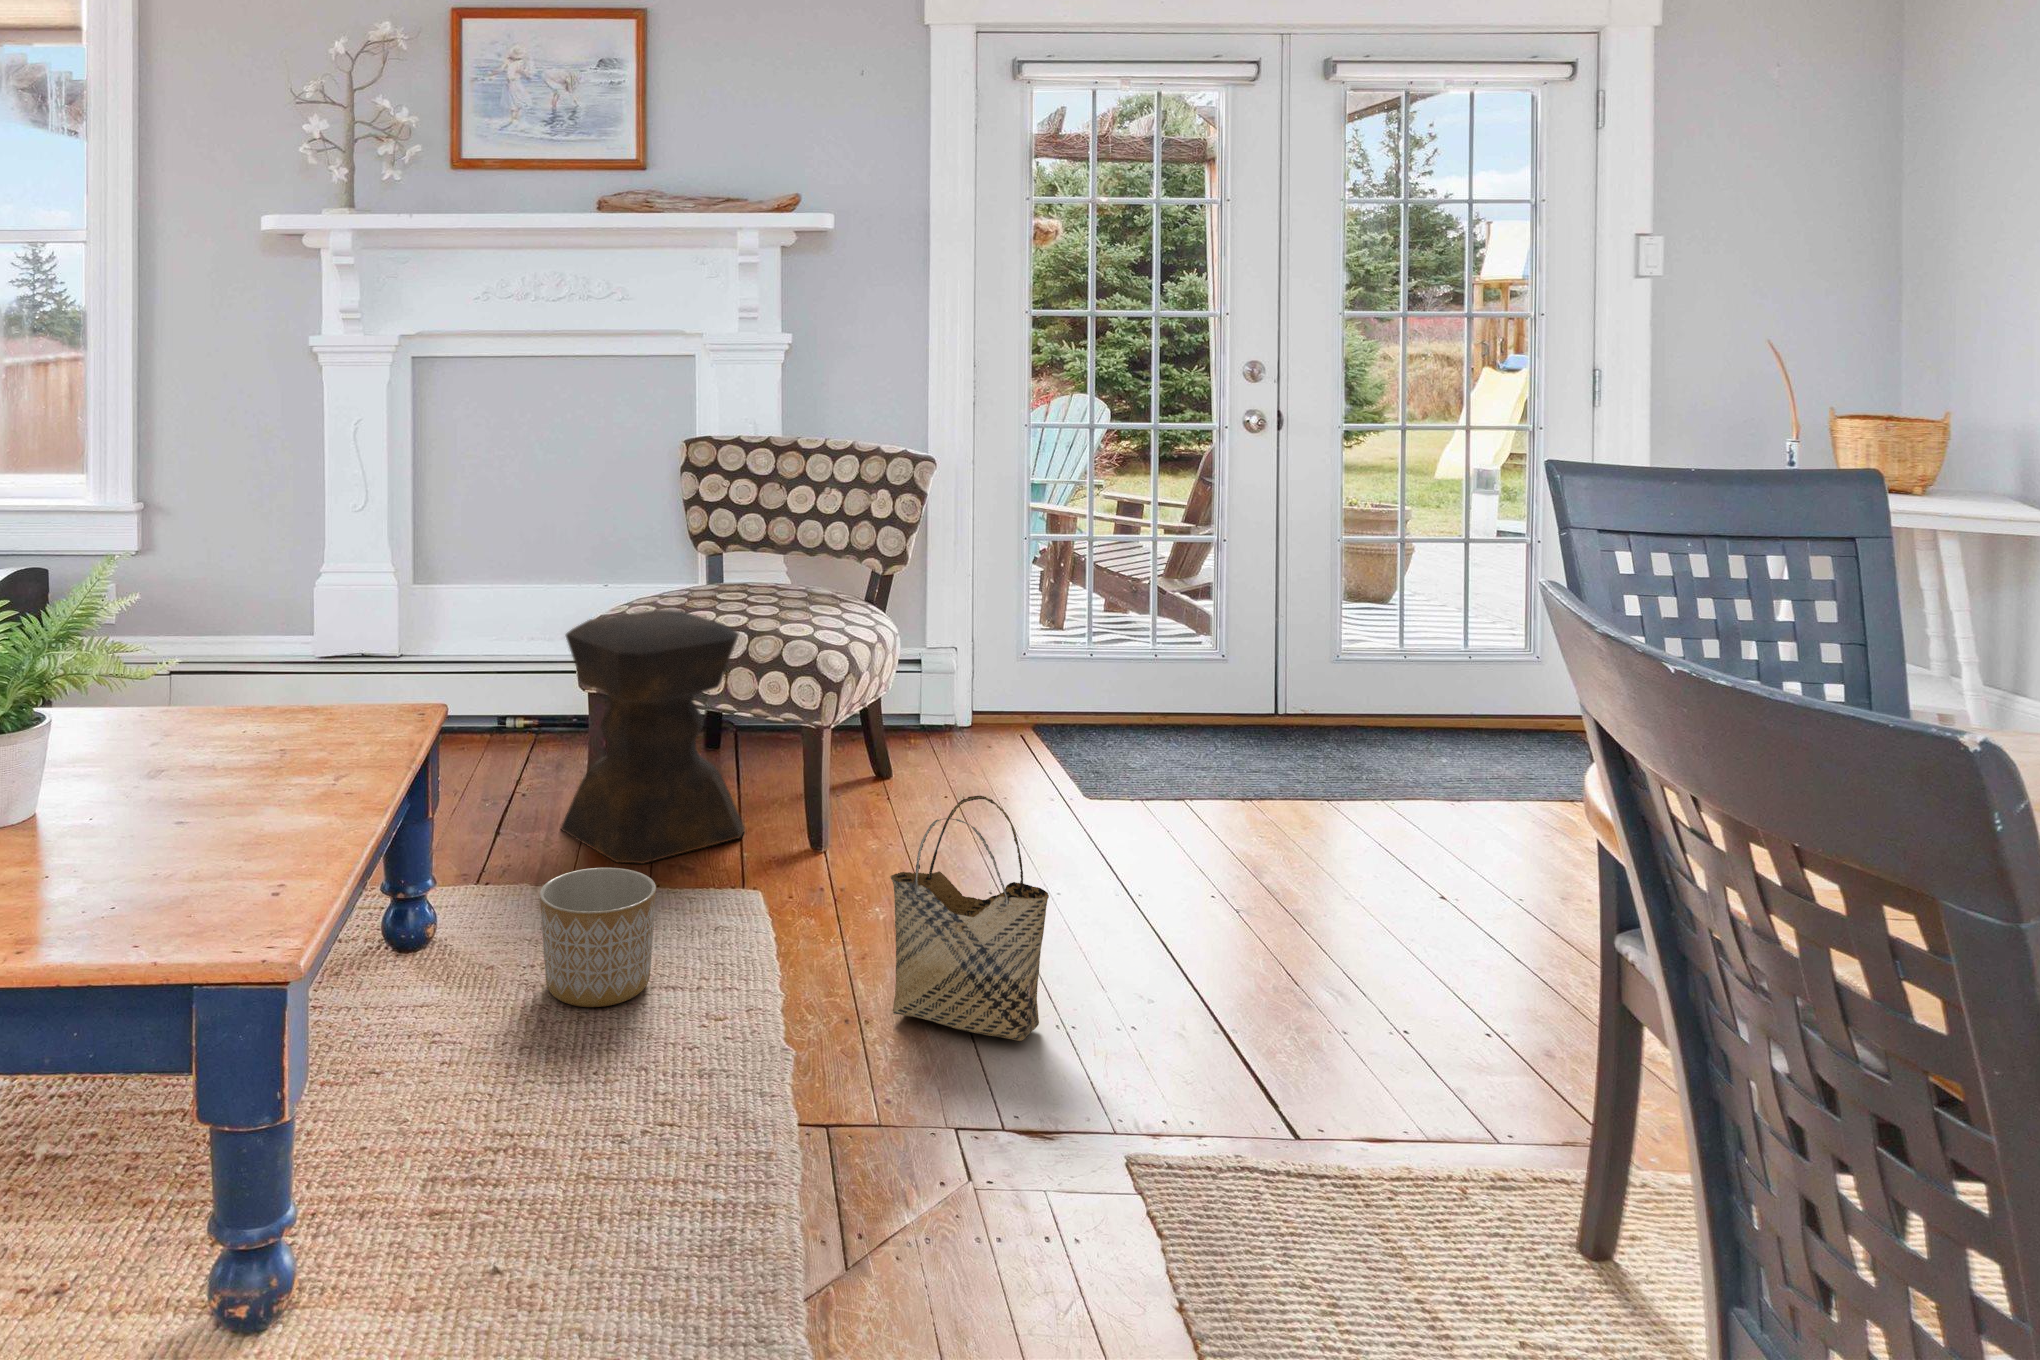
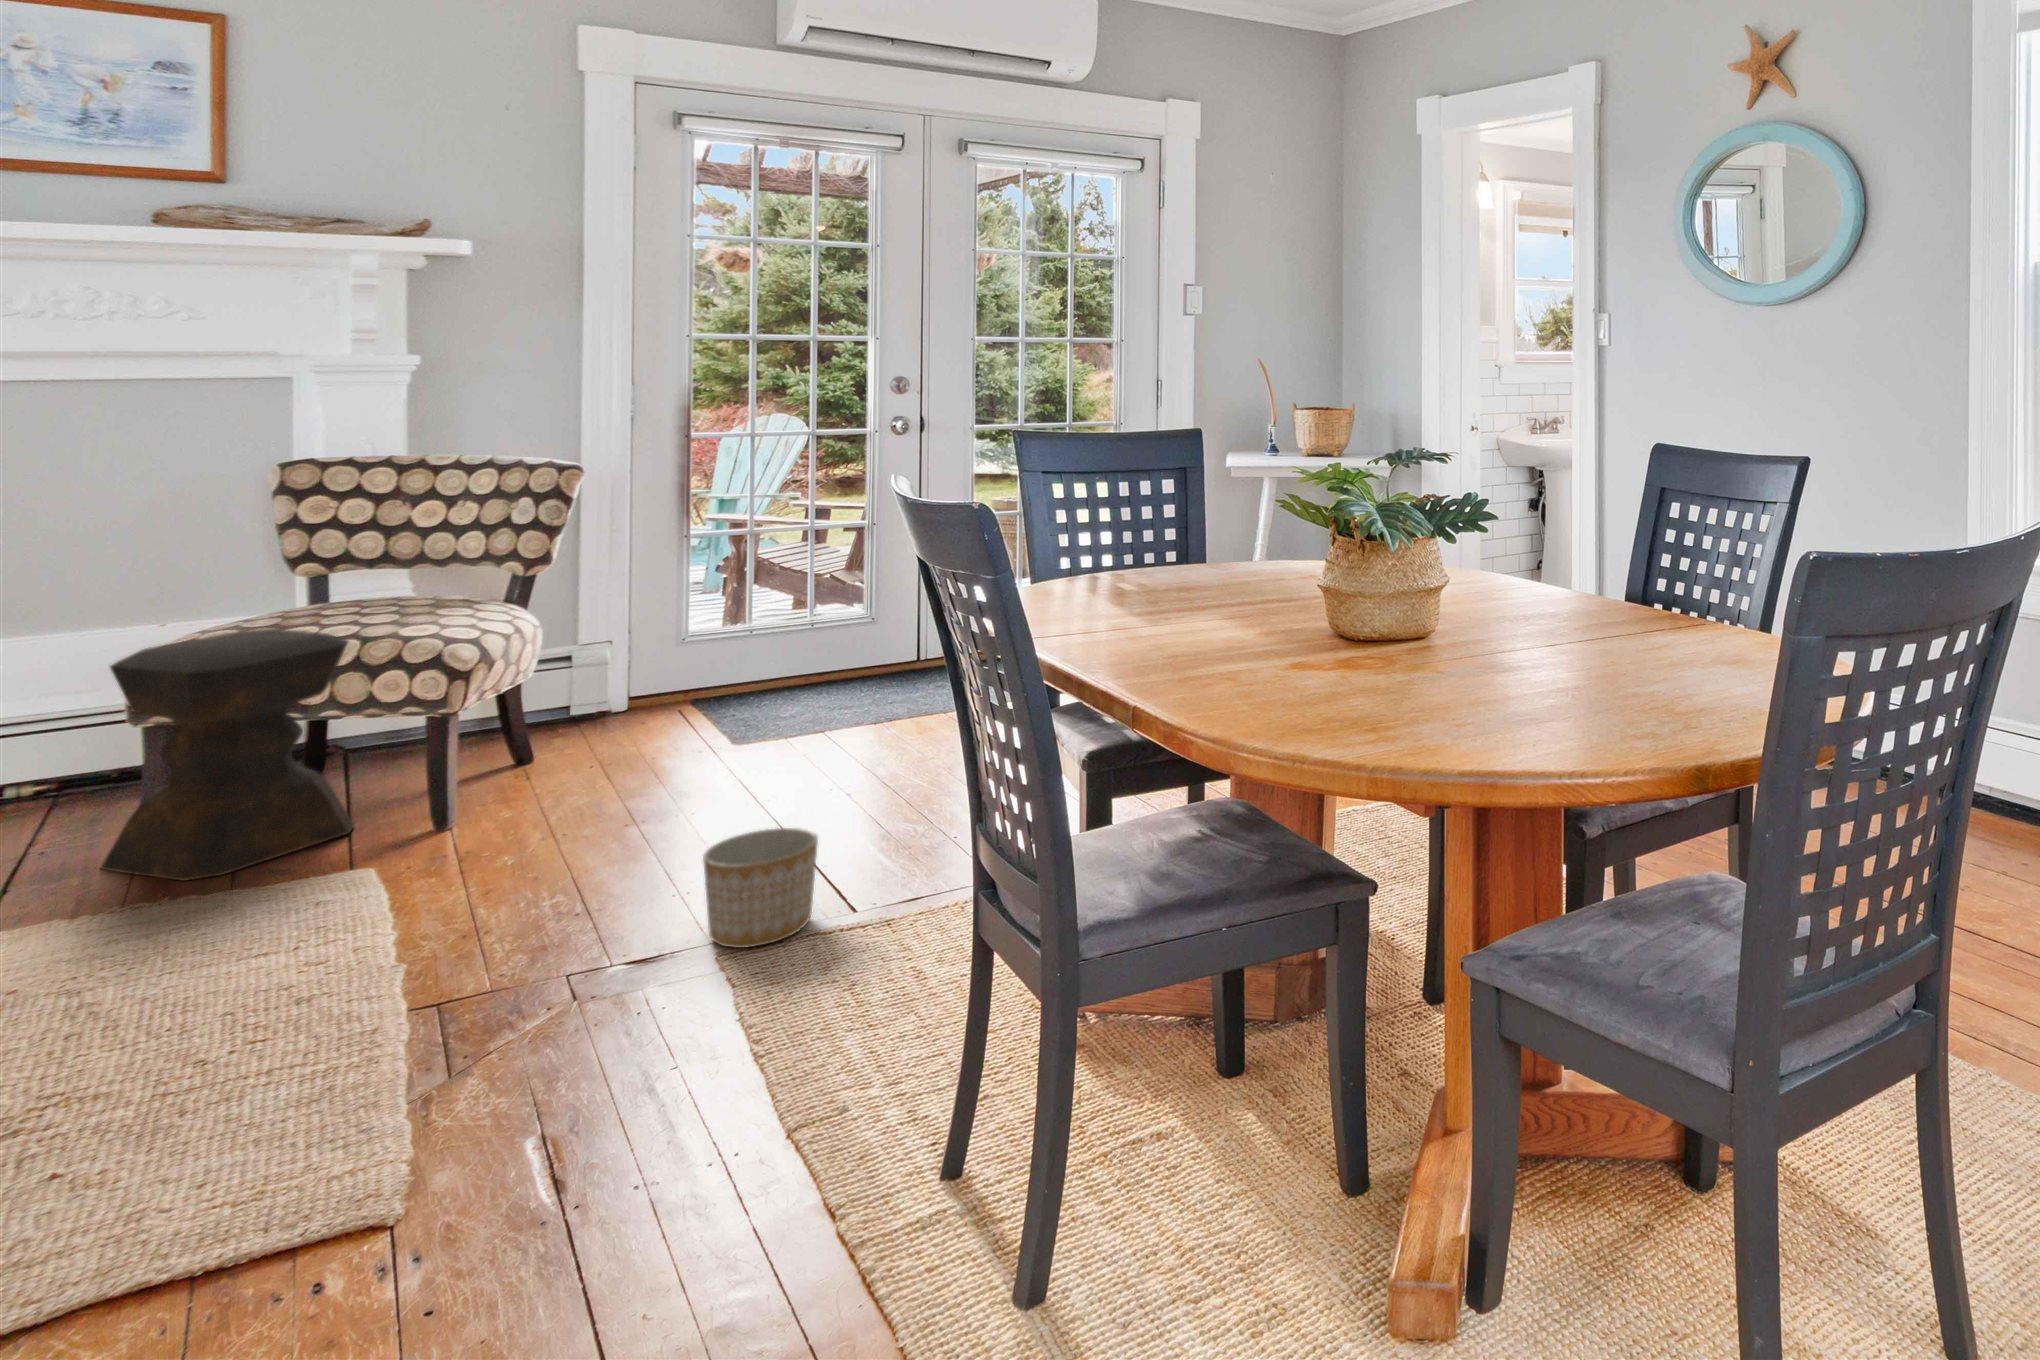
woven basket: present [891,796,1049,1041] -> none [517,728,671,920]
planter: present [540,868,656,1007] -> present [703,828,818,948]

